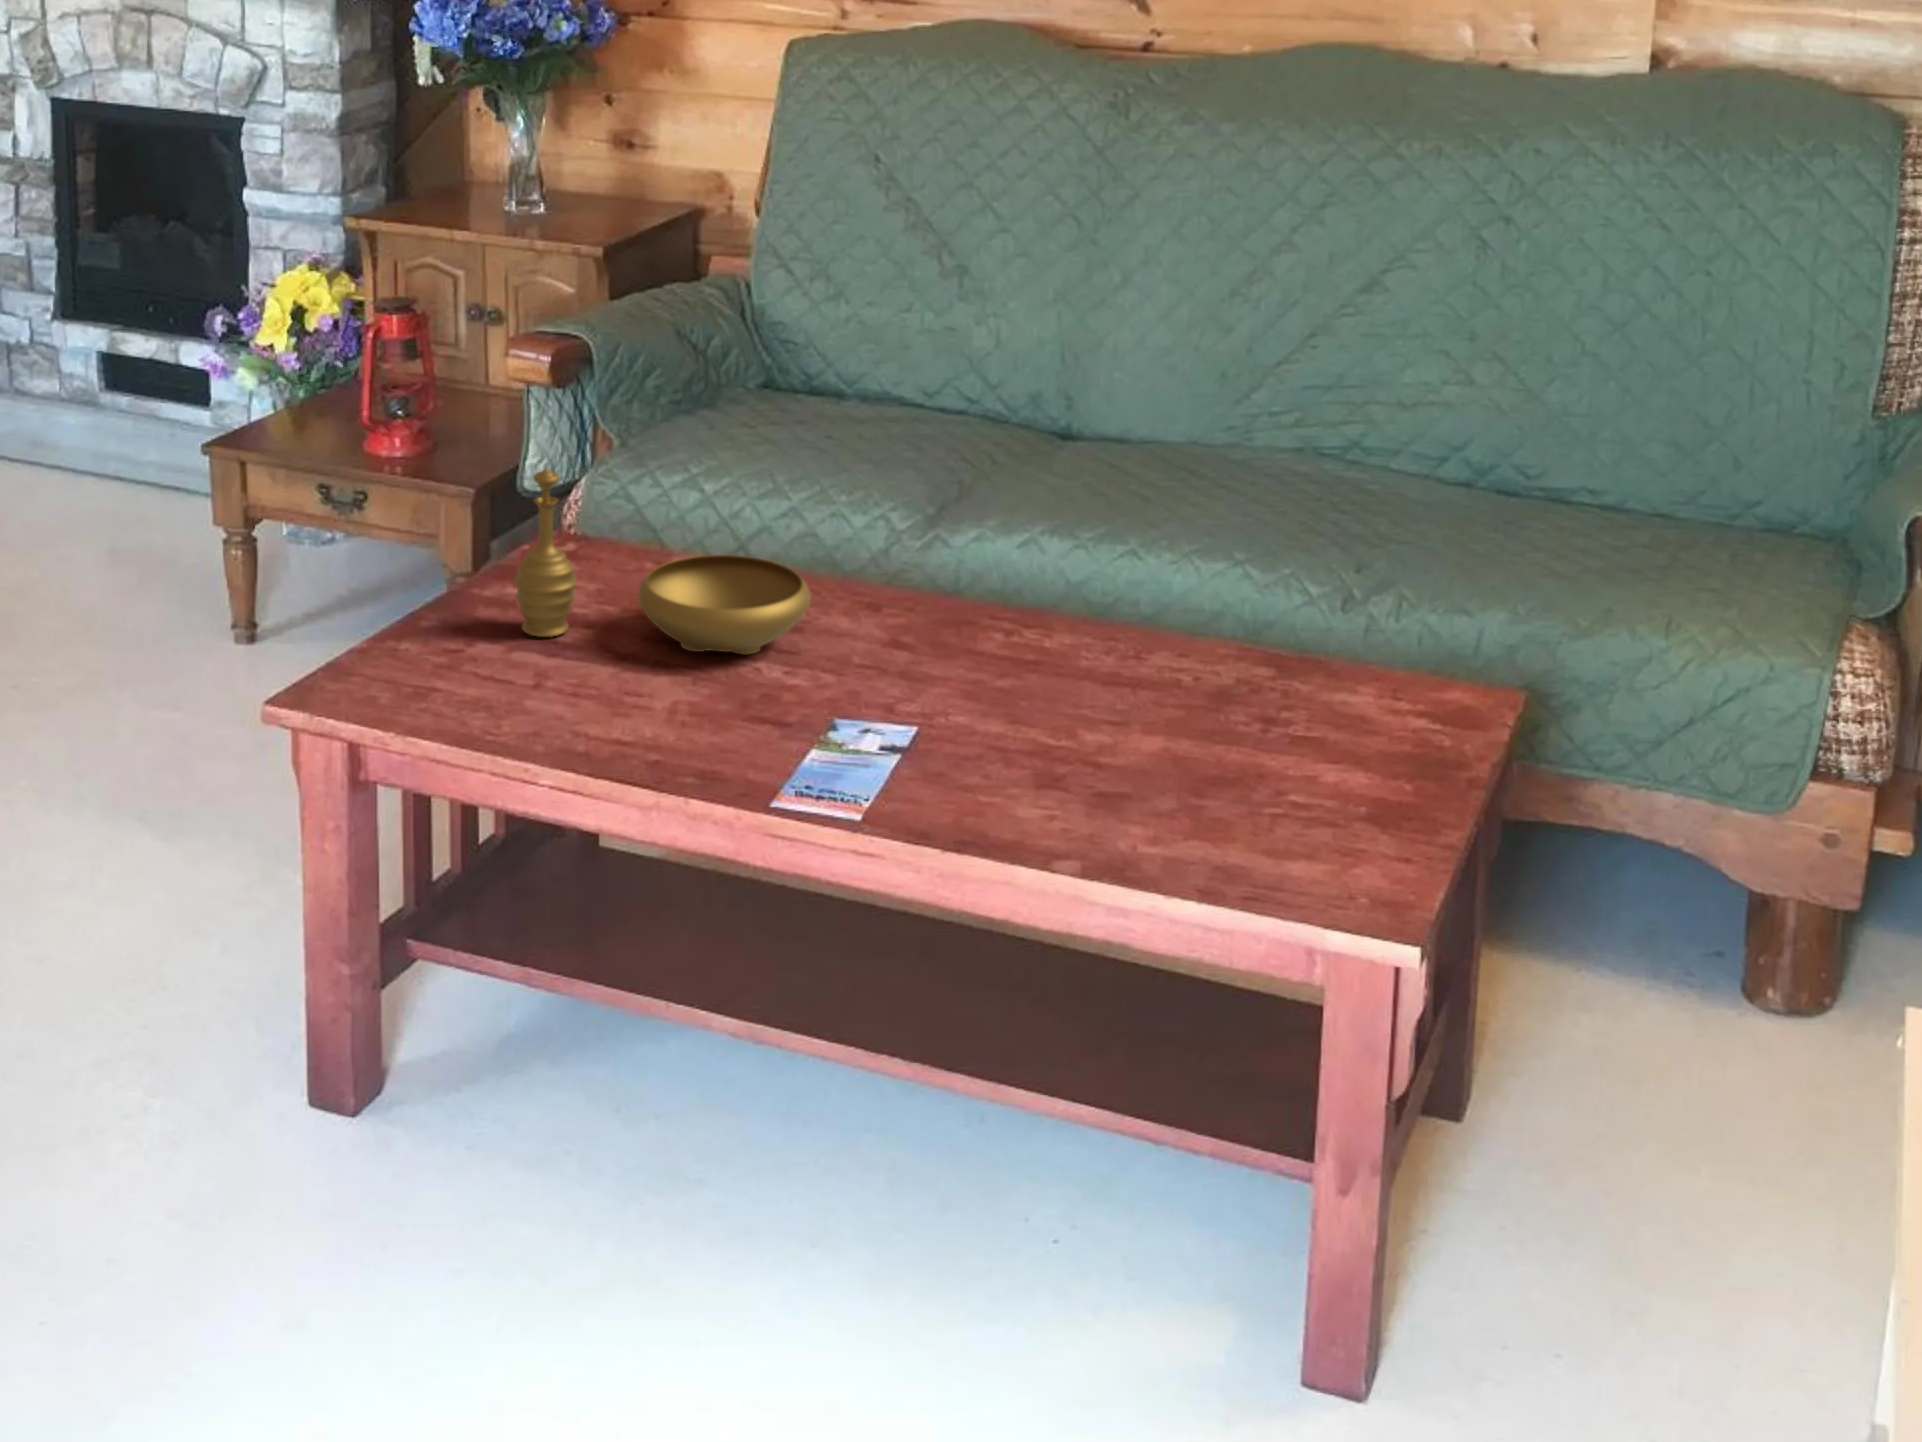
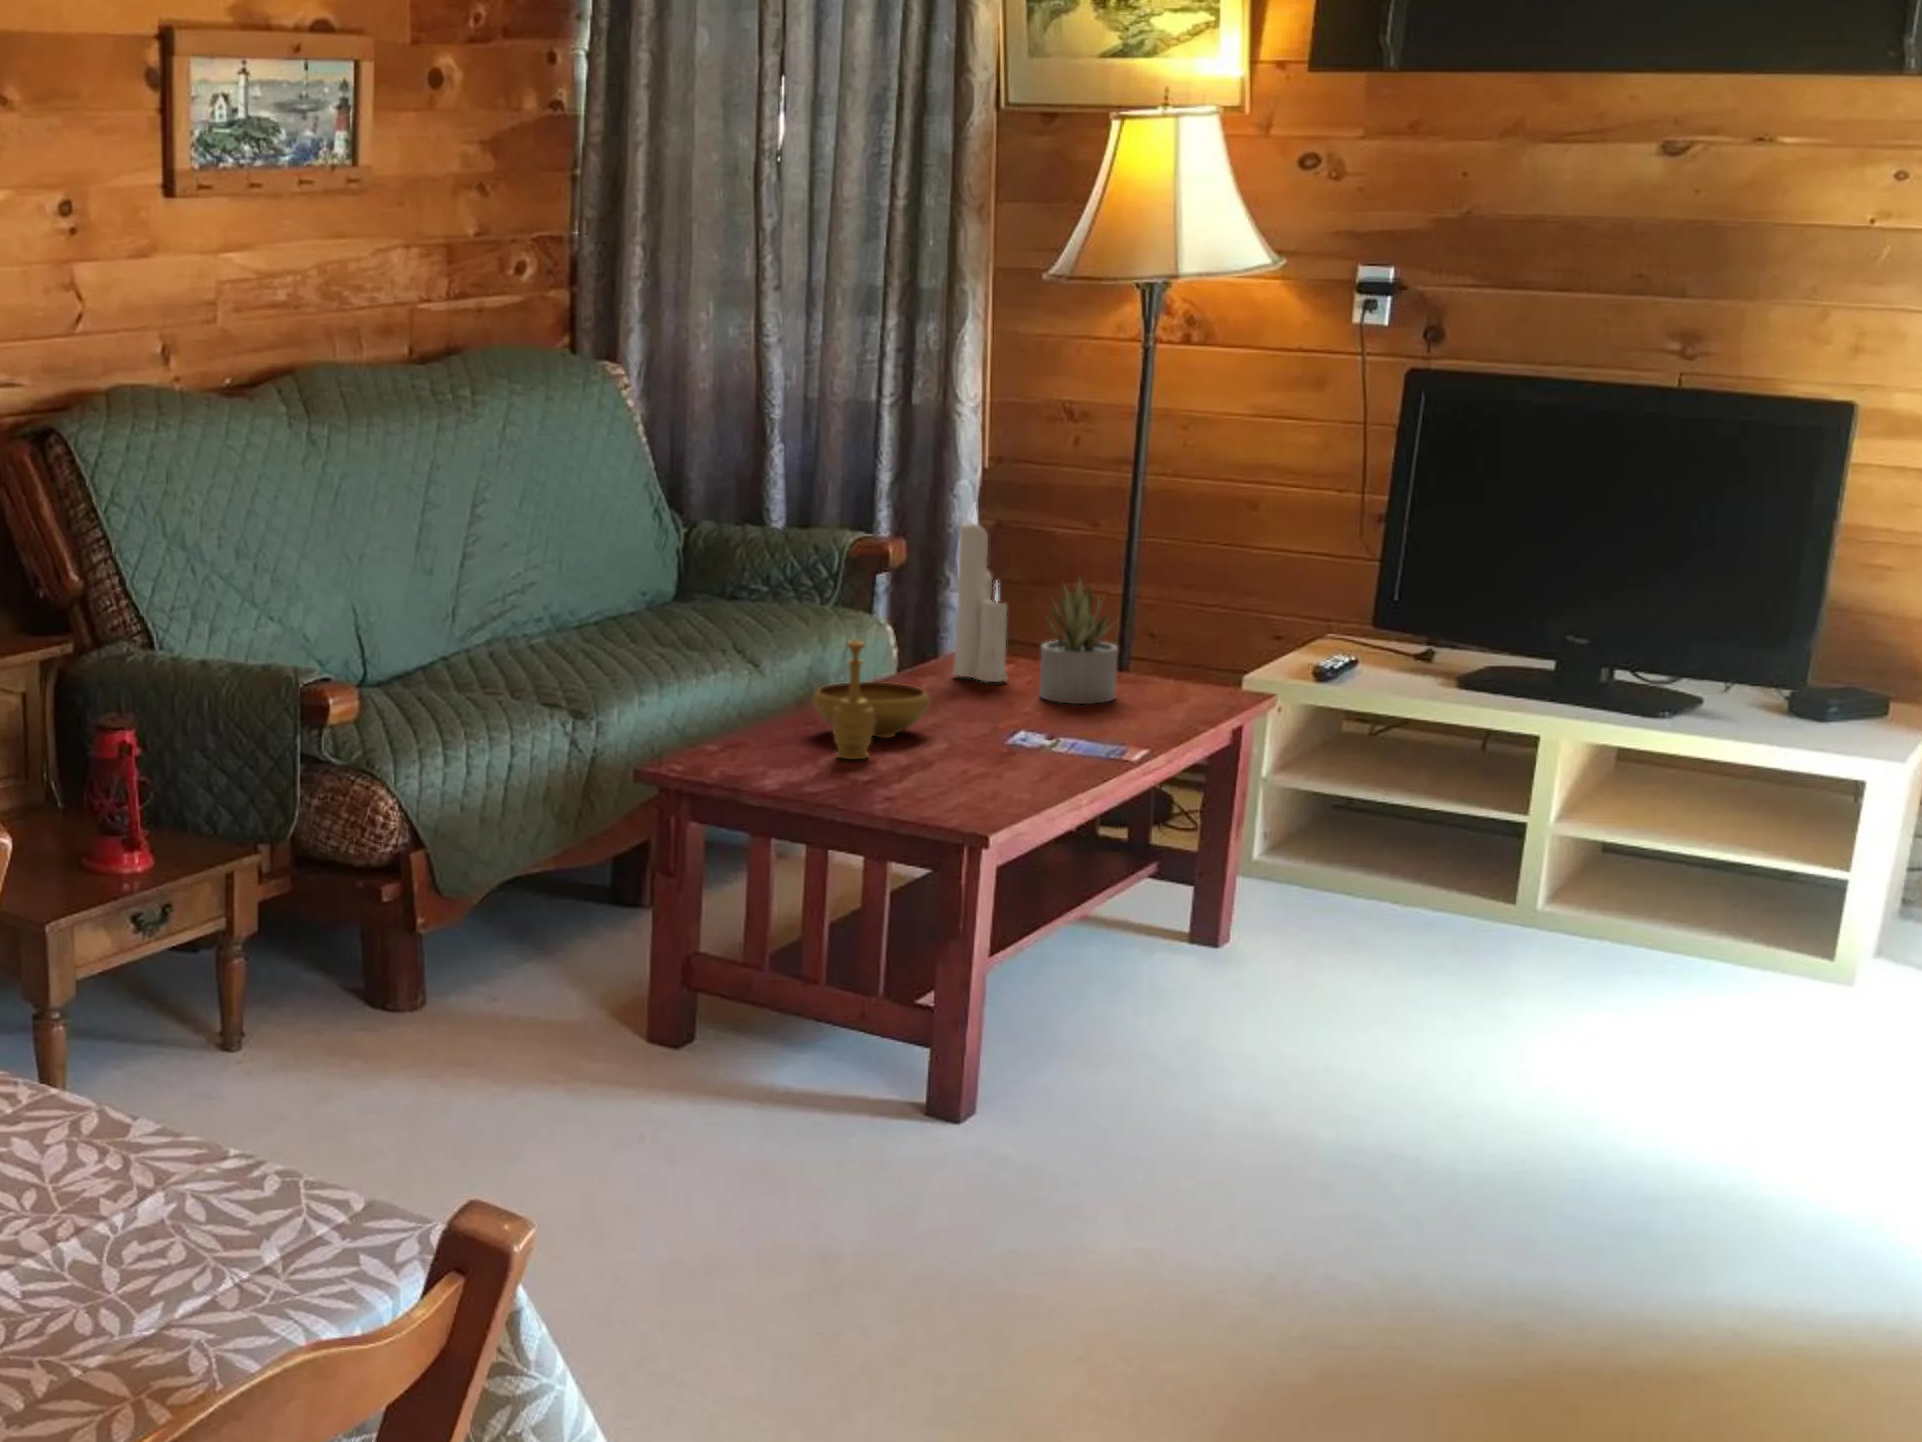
candle: none [1161,394,1312,722] -> present [953,521,1007,682]
succulent plant: none [997,561,1147,798] -> present [1039,581,1118,704]

